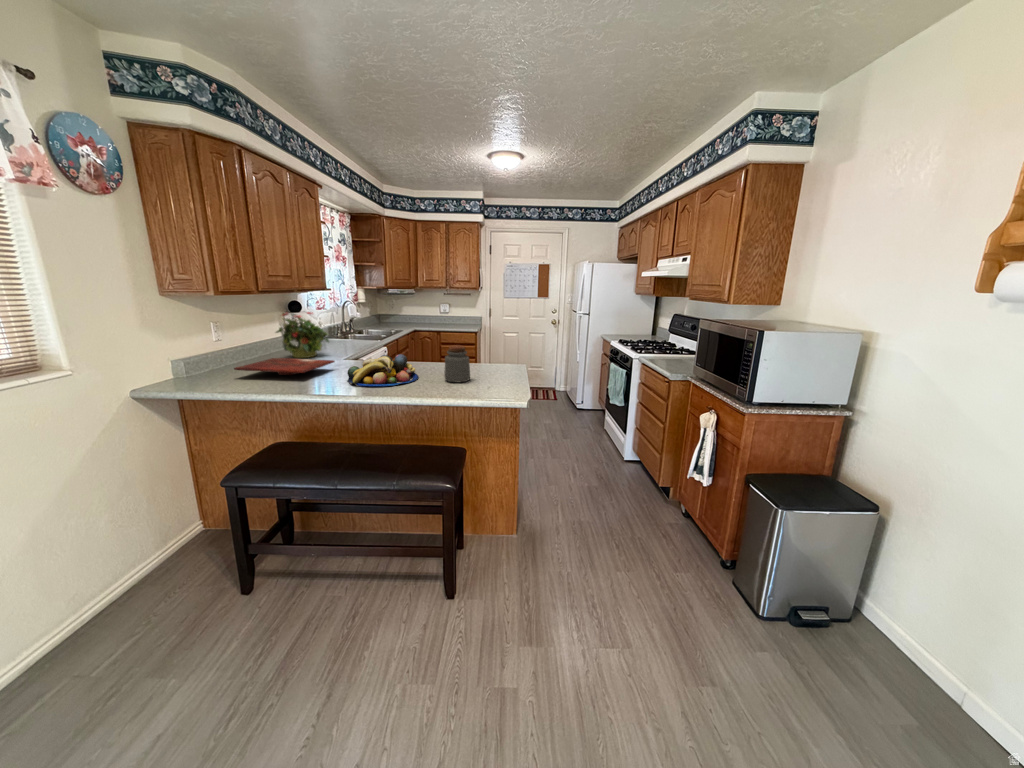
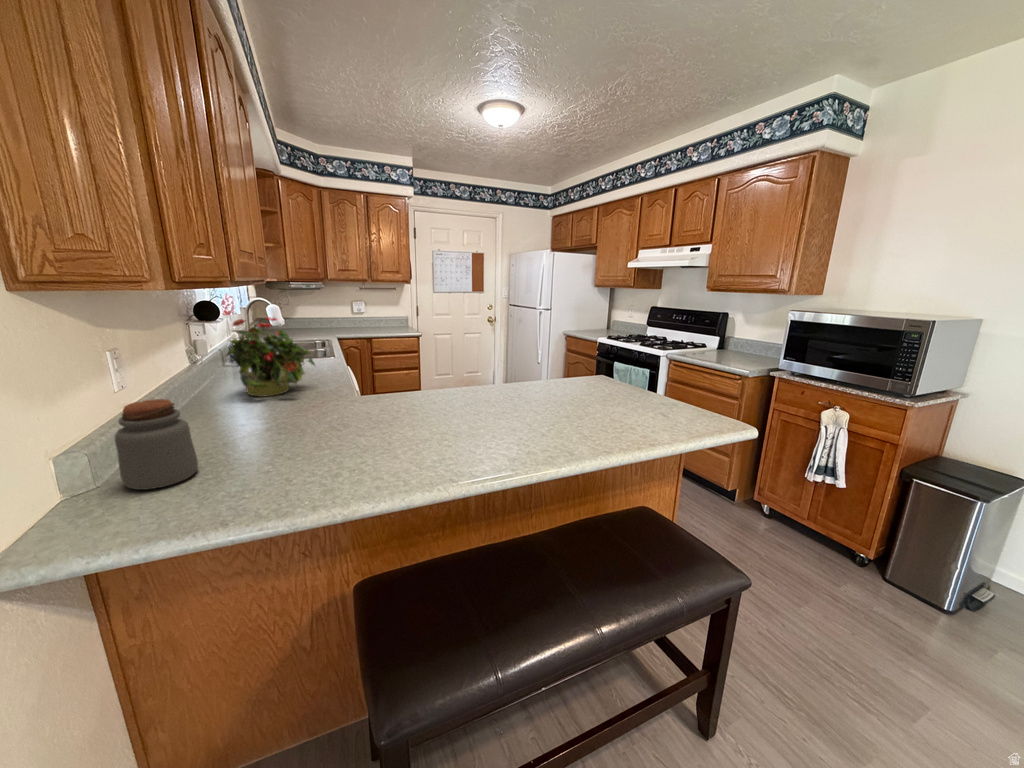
jar: present [444,345,470,382] -> present [115,399,198,490]
fruit bowl: present [347,354,418,386] -> none [451,374,552,432]
cutting board: present [234,358,335,375] -> none [230,394,386,436]

